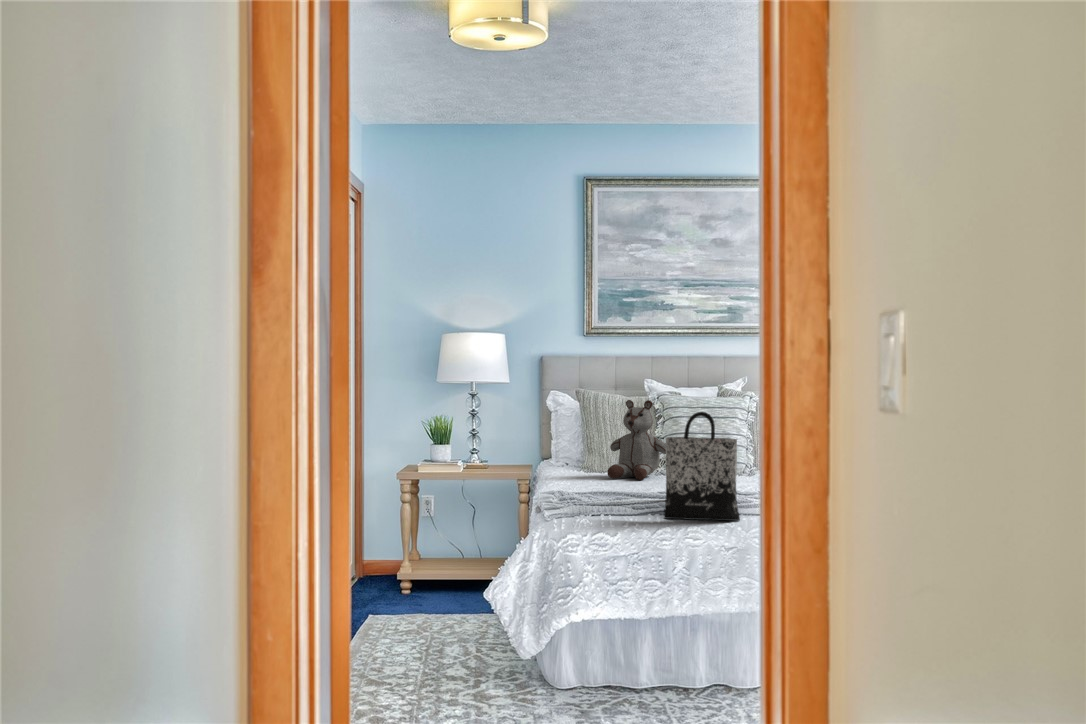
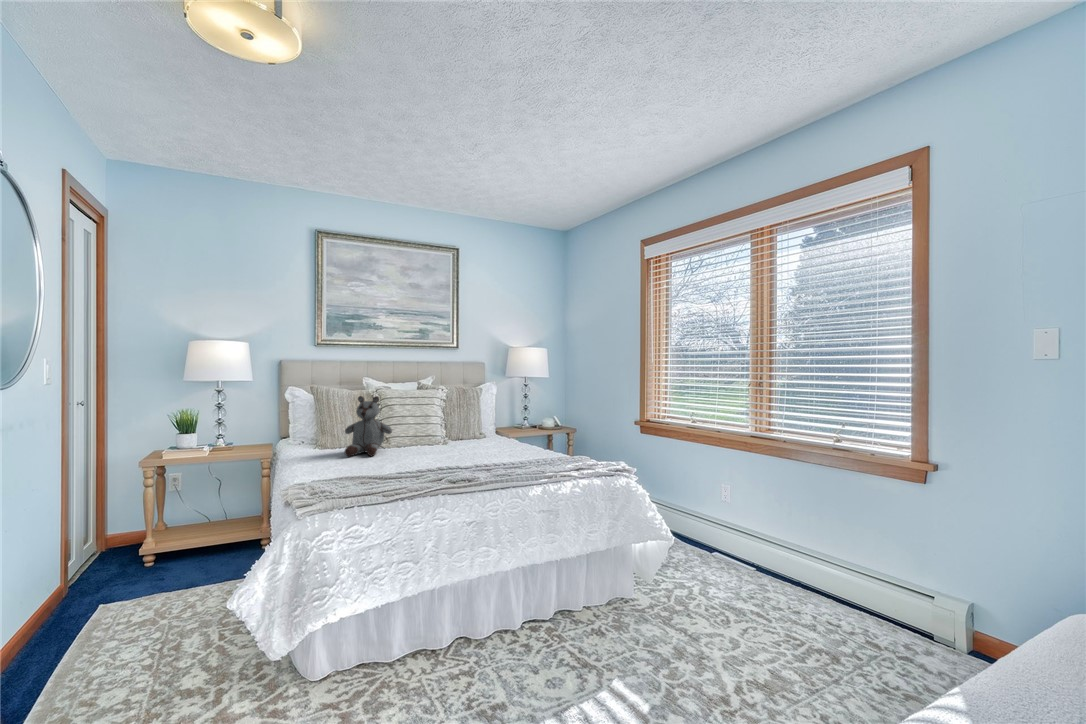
tote bag: present [664,412,740,521] -> none [406,411,465,498]

